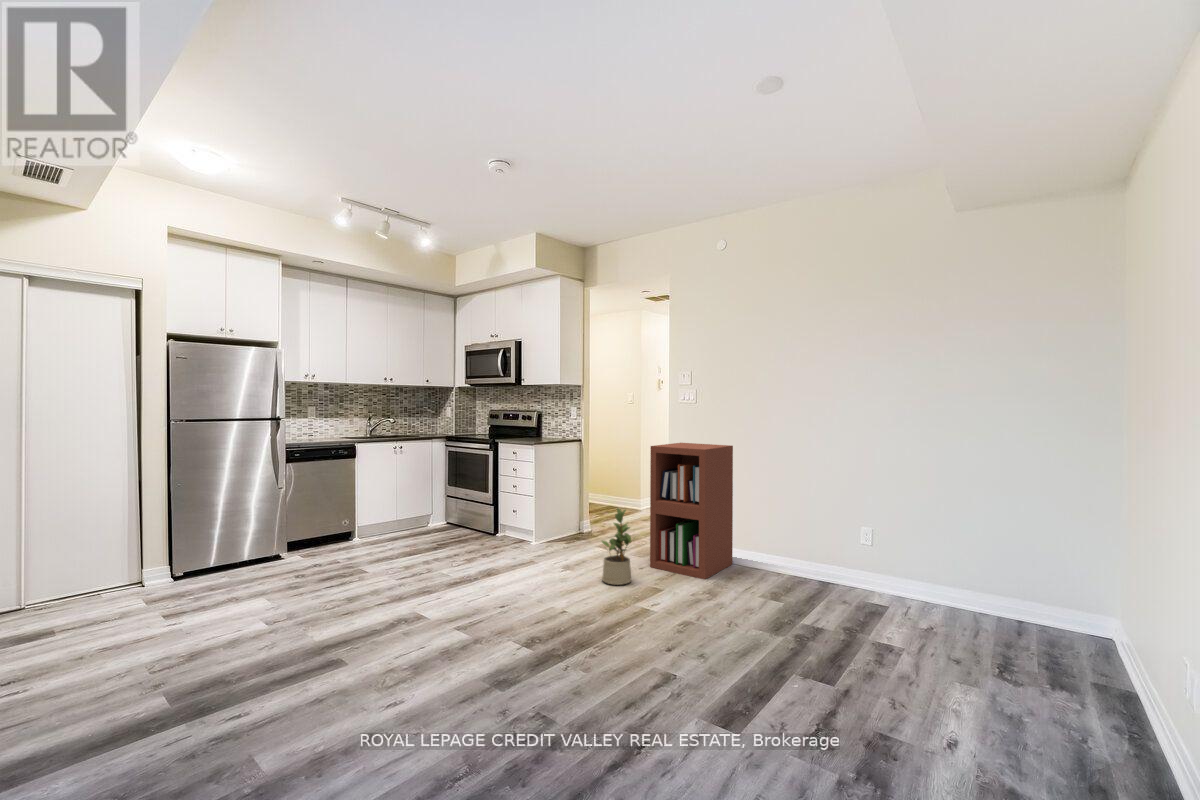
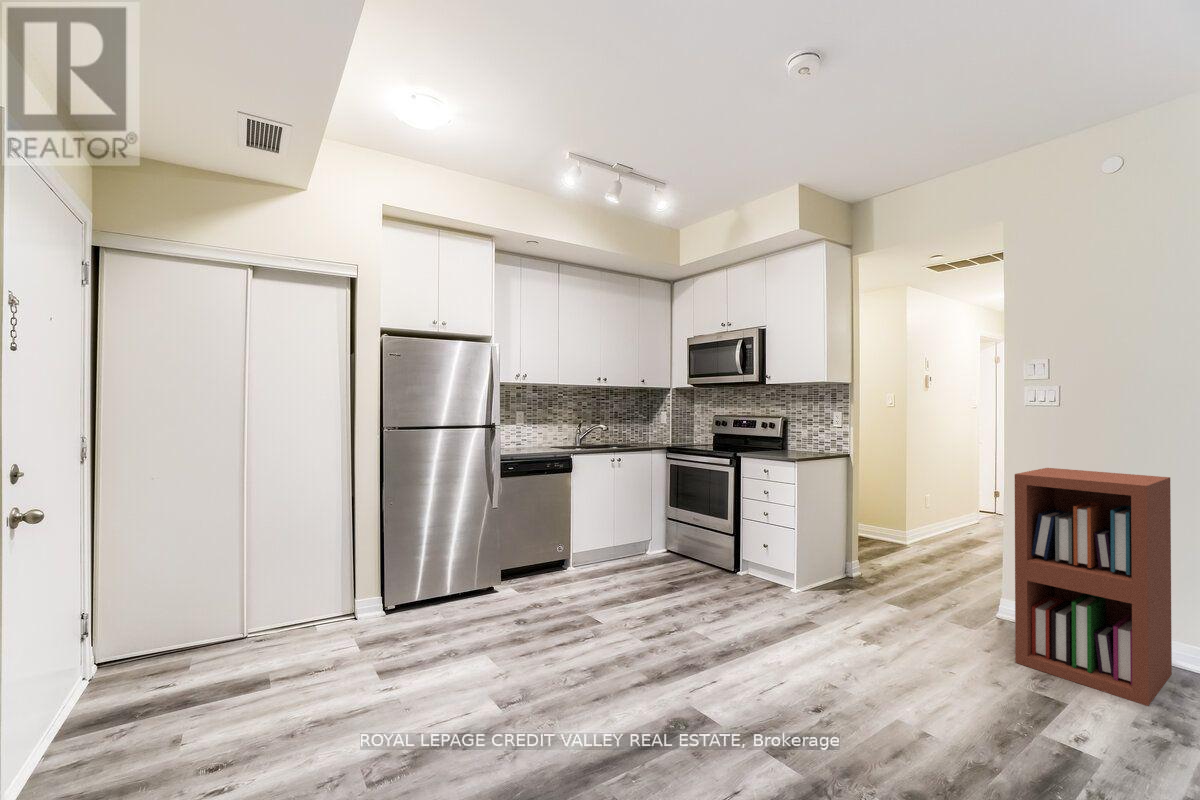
potted plant: present [602,508,632,585] -> none [948,573,1020,699]

